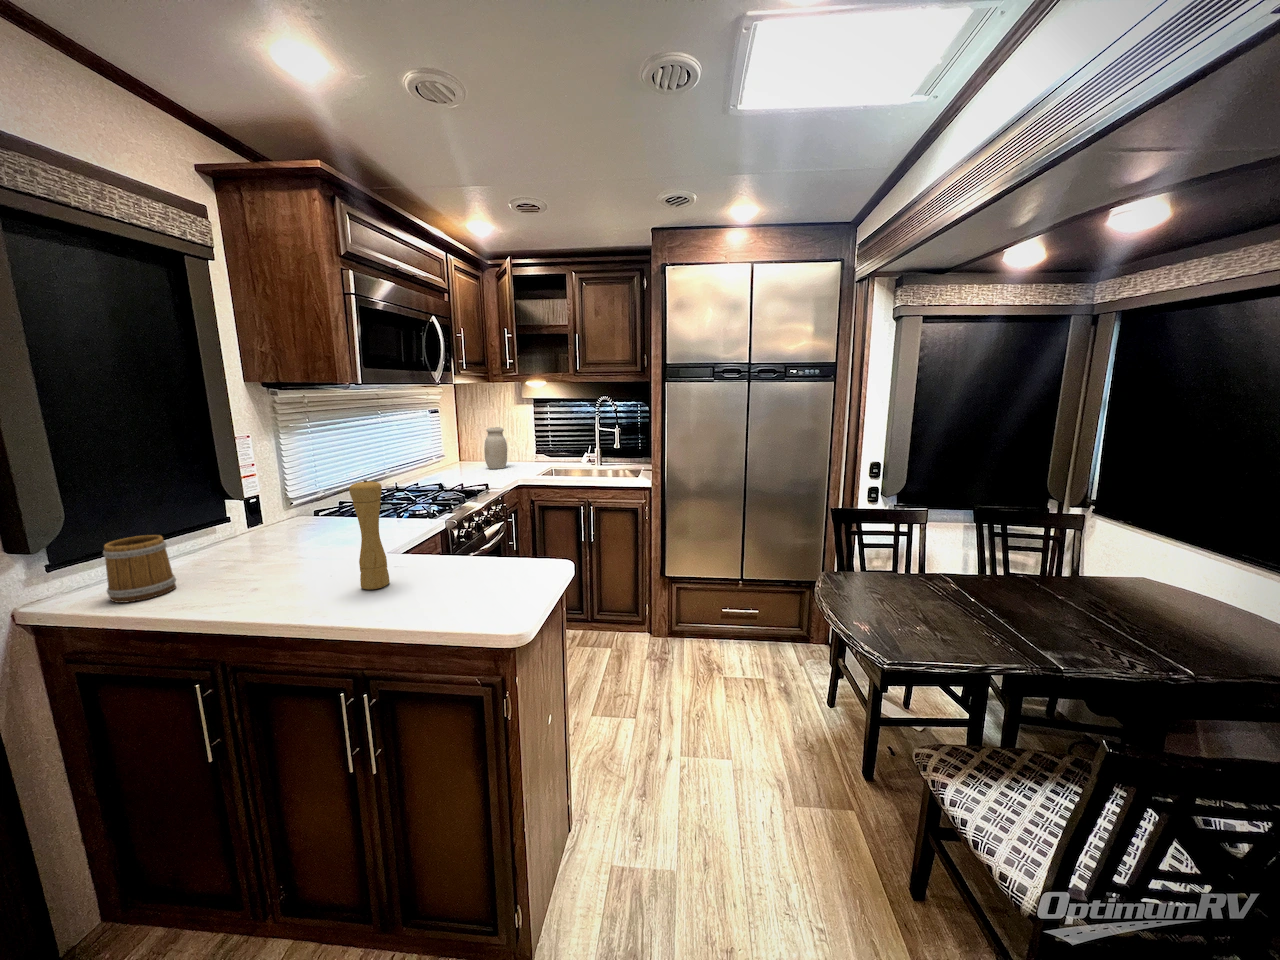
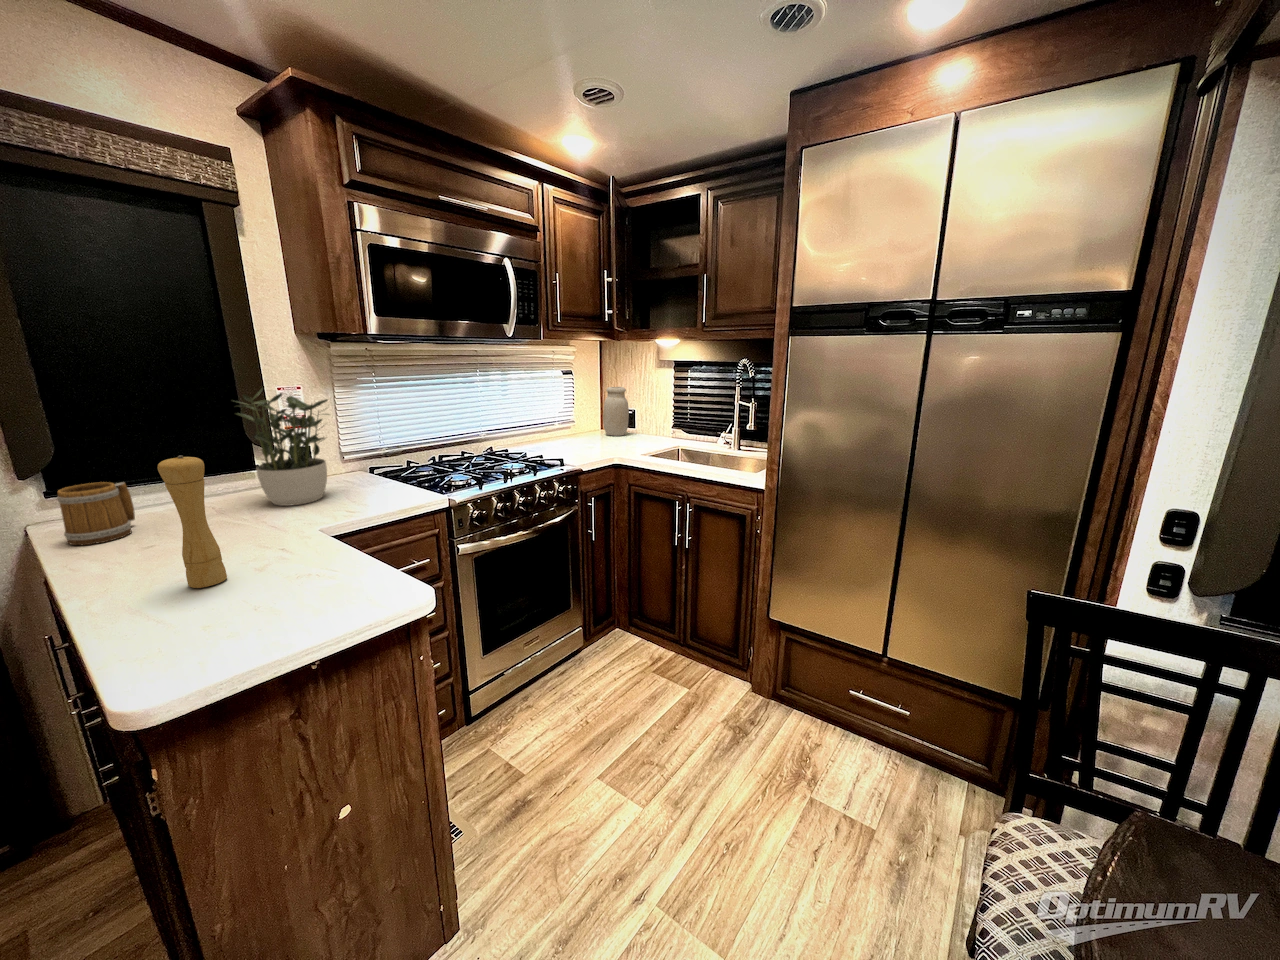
potted plant: none [231,434,334,546] -> present [236,389,329,506]

